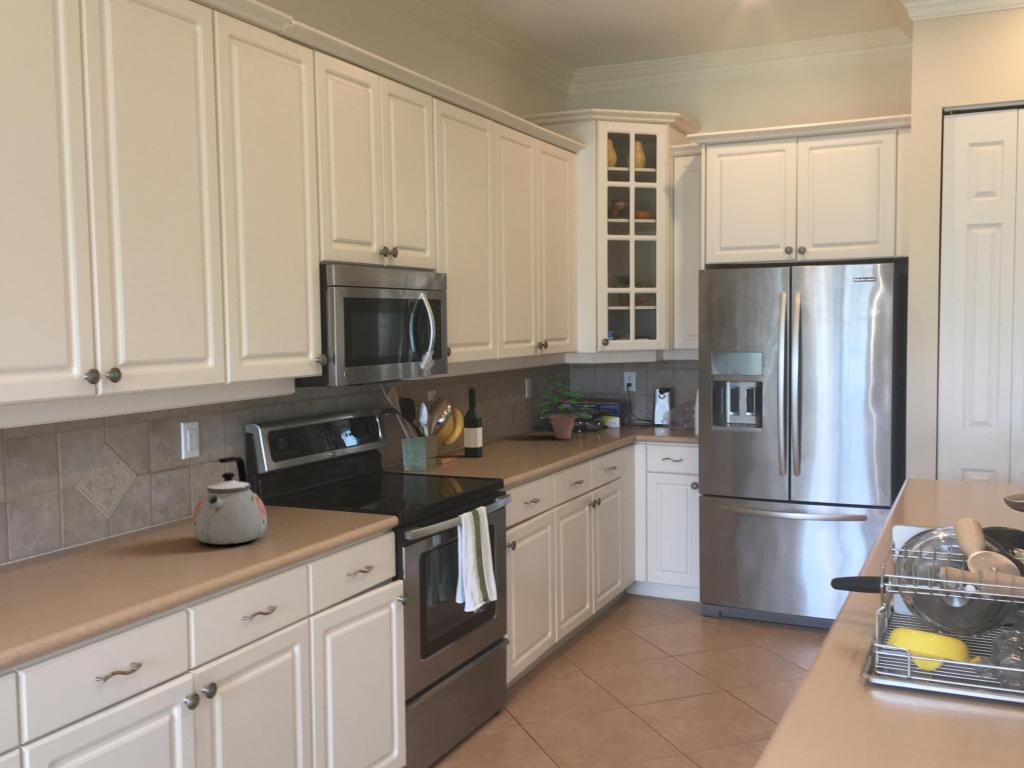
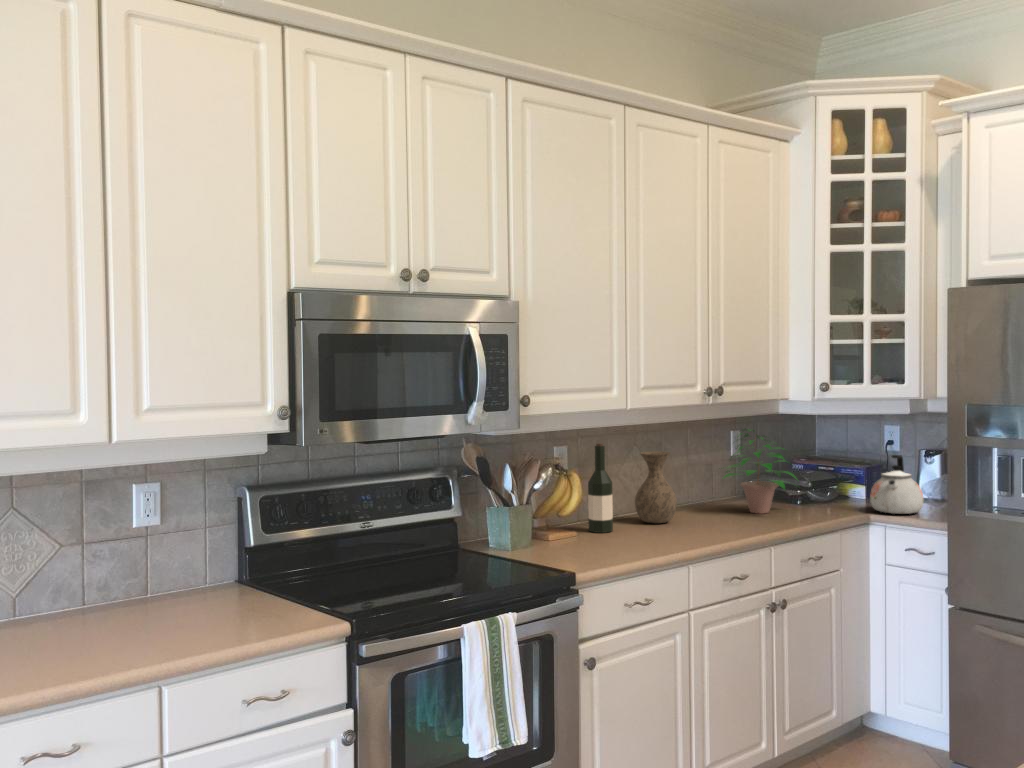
vase: none [486,393,518,449] -> present [635,451,677,523]
kettle: present [192,457,267,544] -> present [870,455,924,514]

